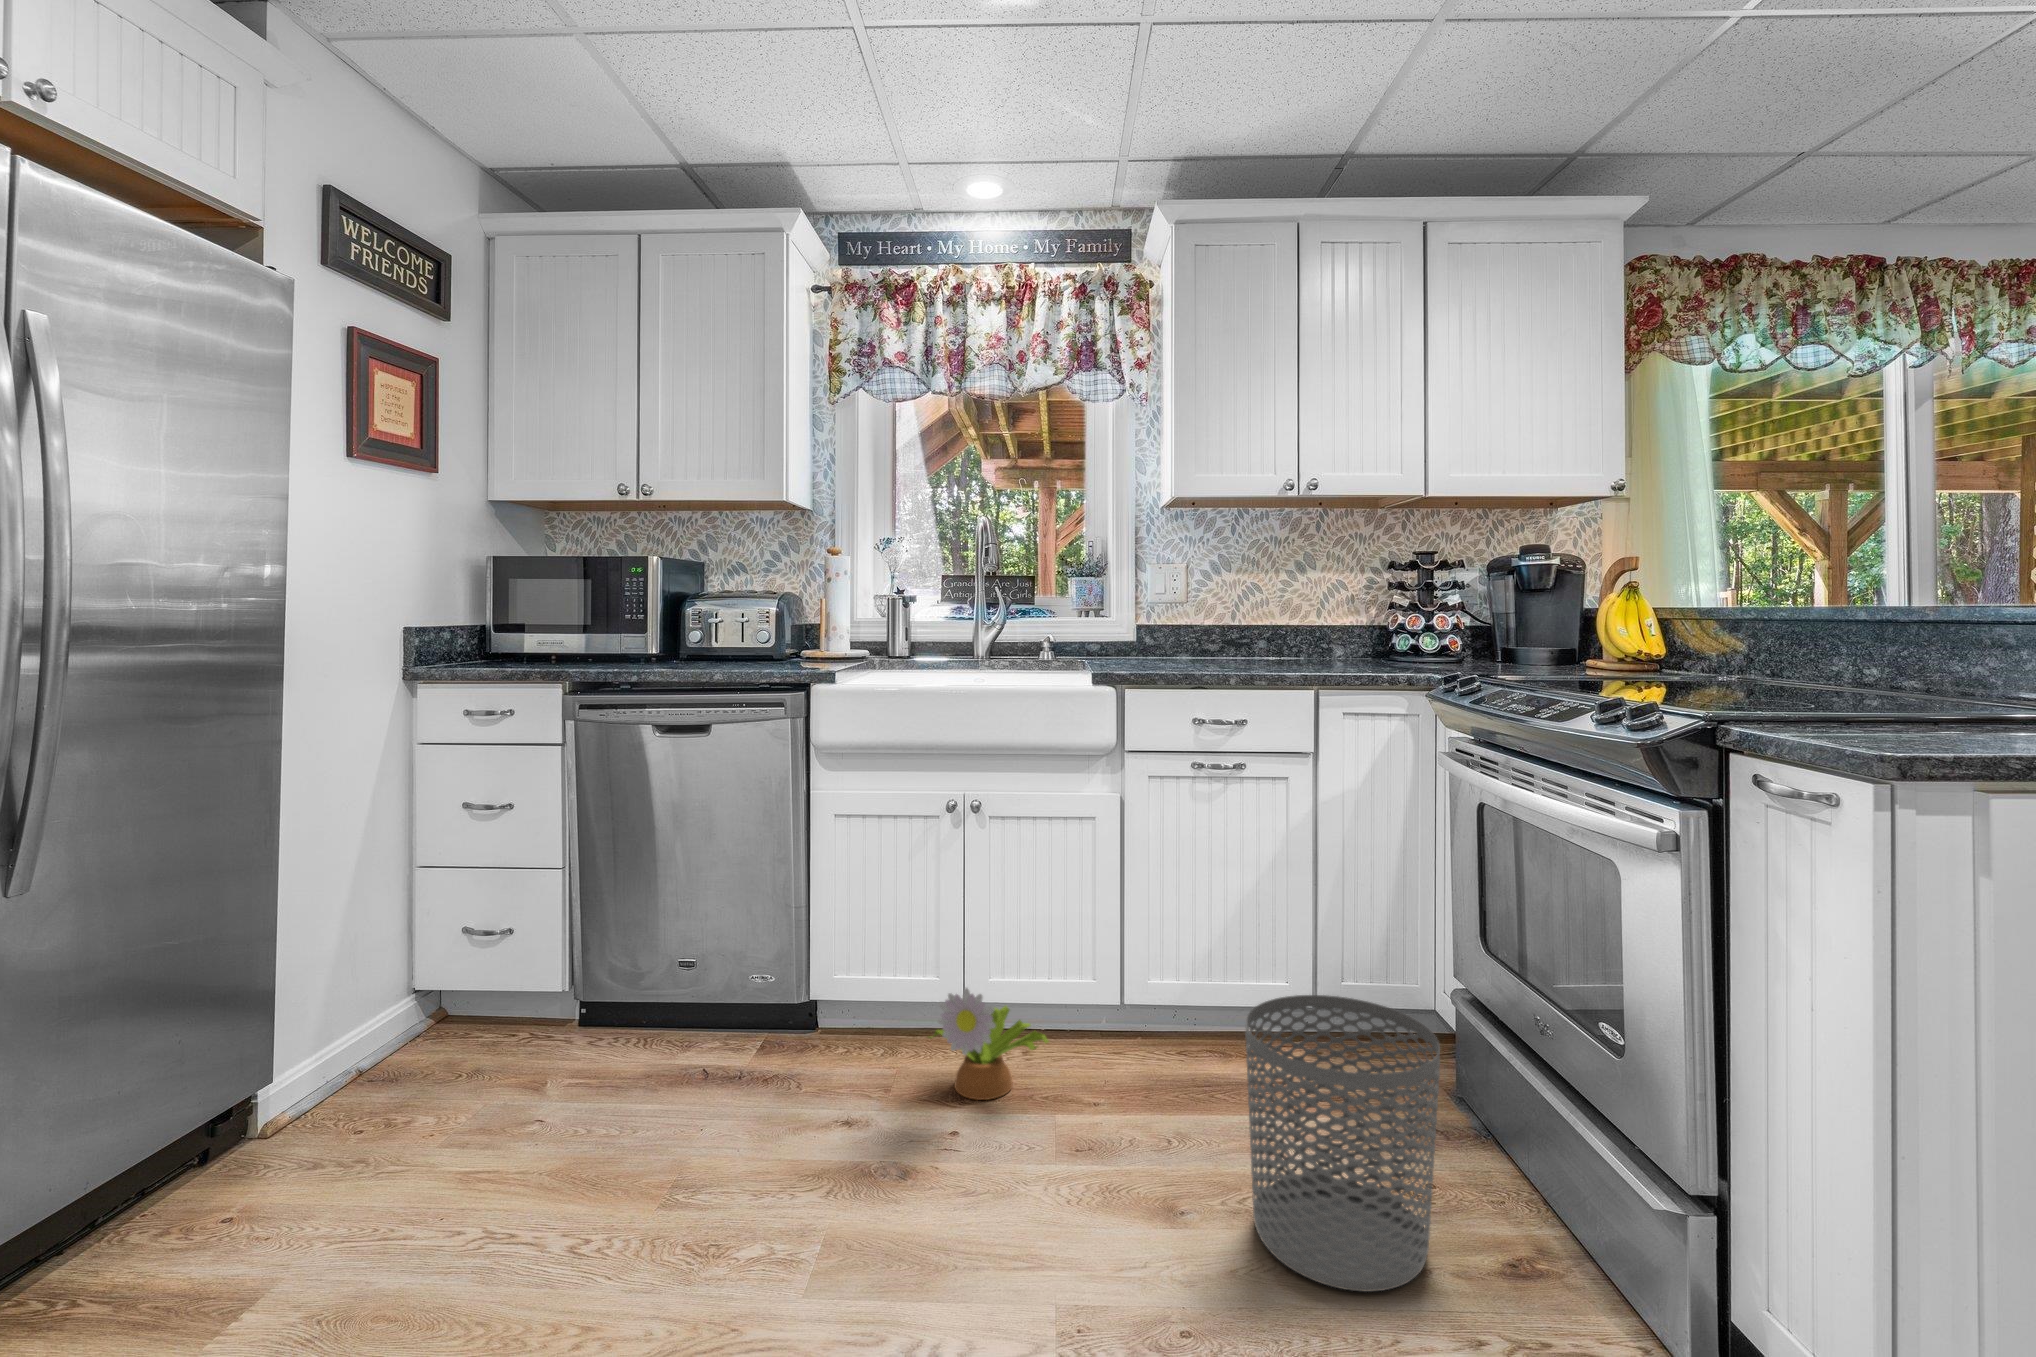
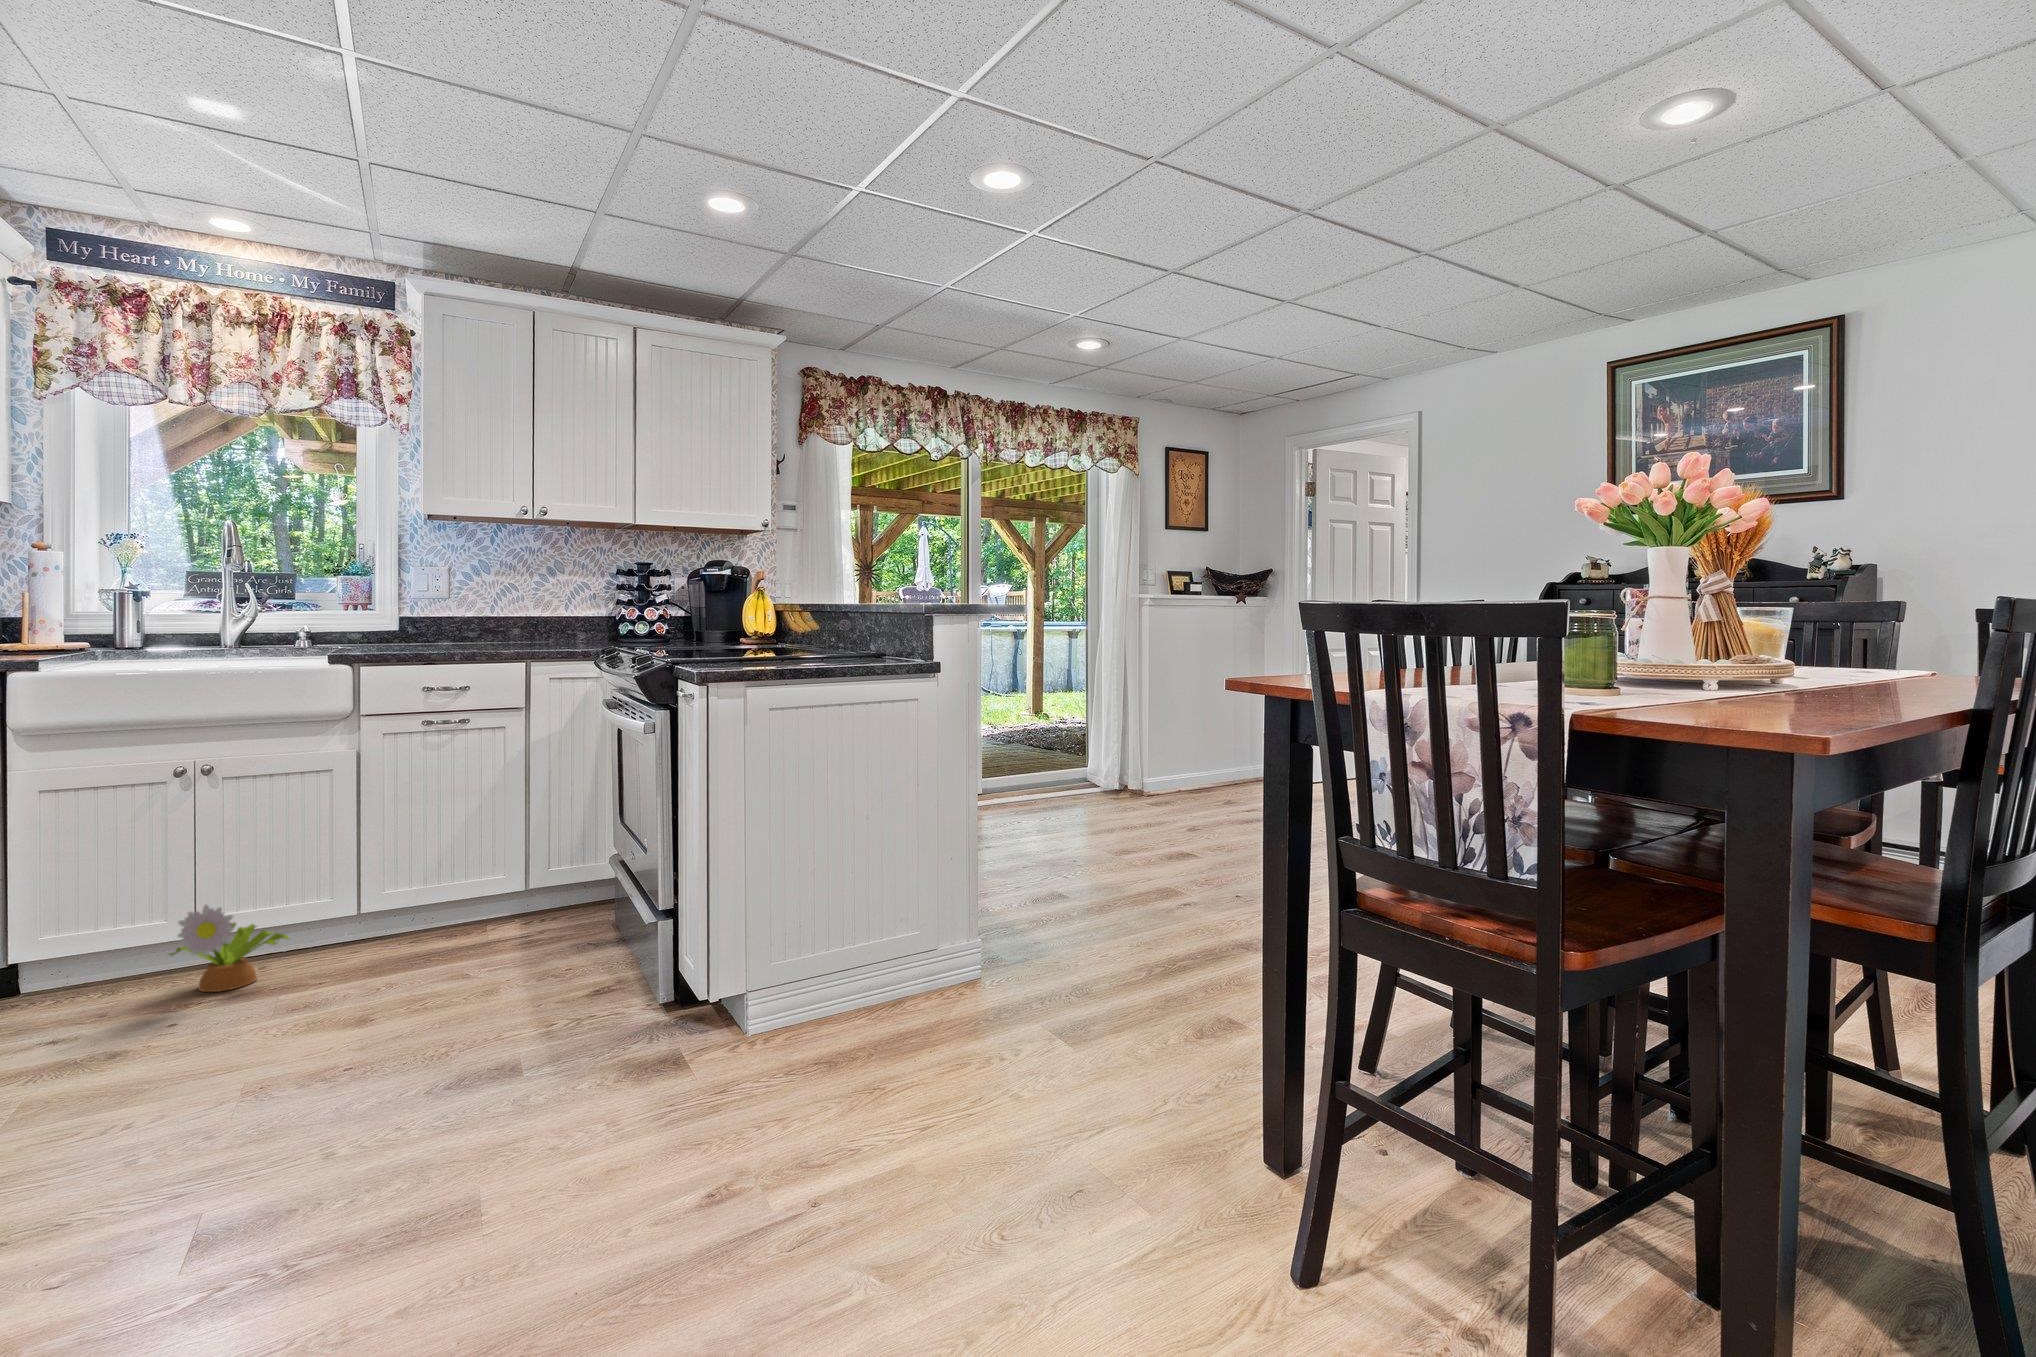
waste bin: present [1245,995,1440,1292] -> none [420,858,546,1016]

